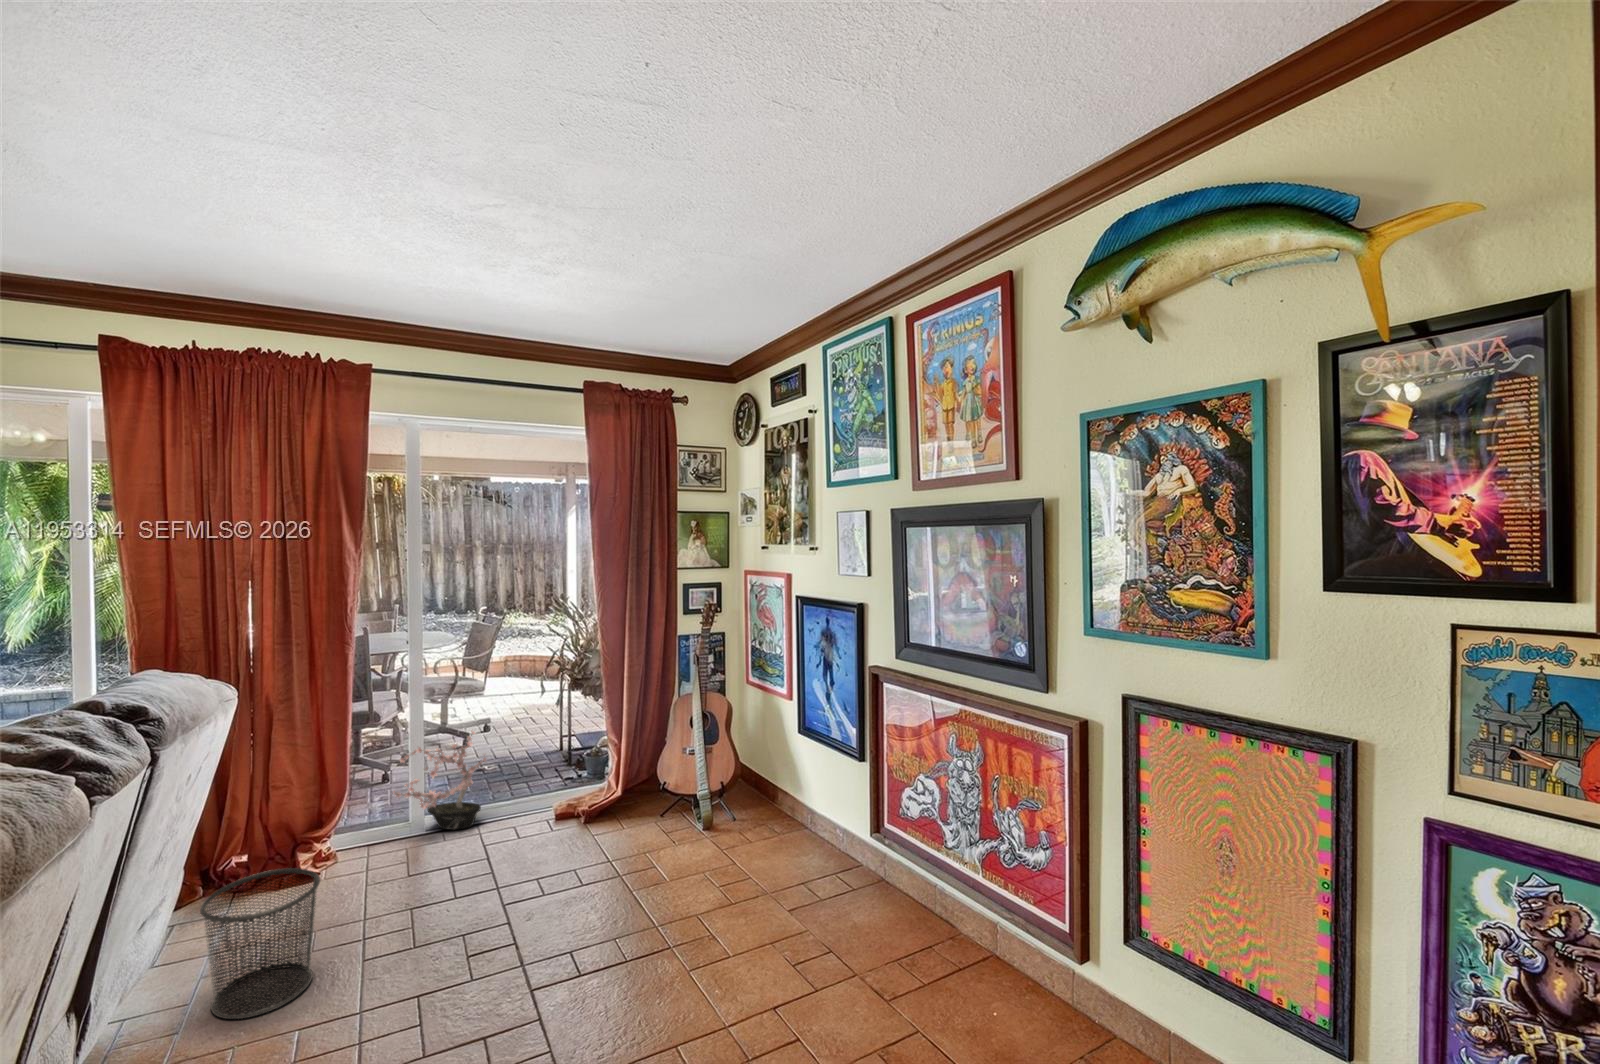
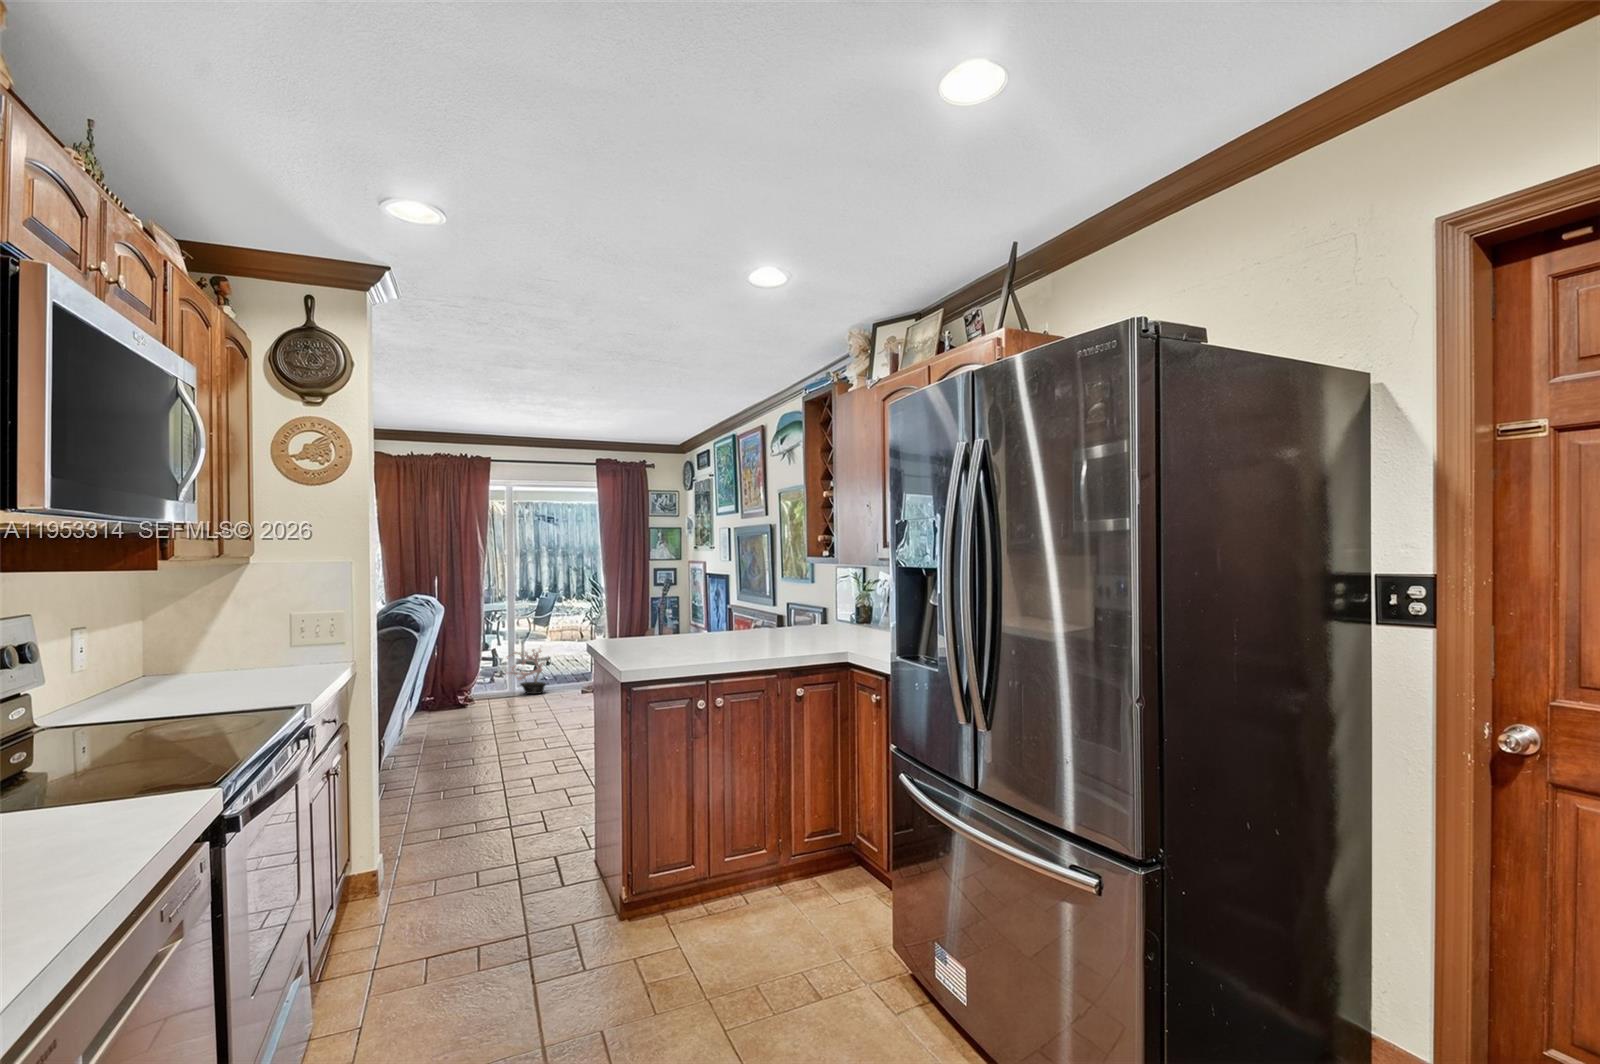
waste bin: present [200,868,320,1019] -> none [447,680,490,730]

